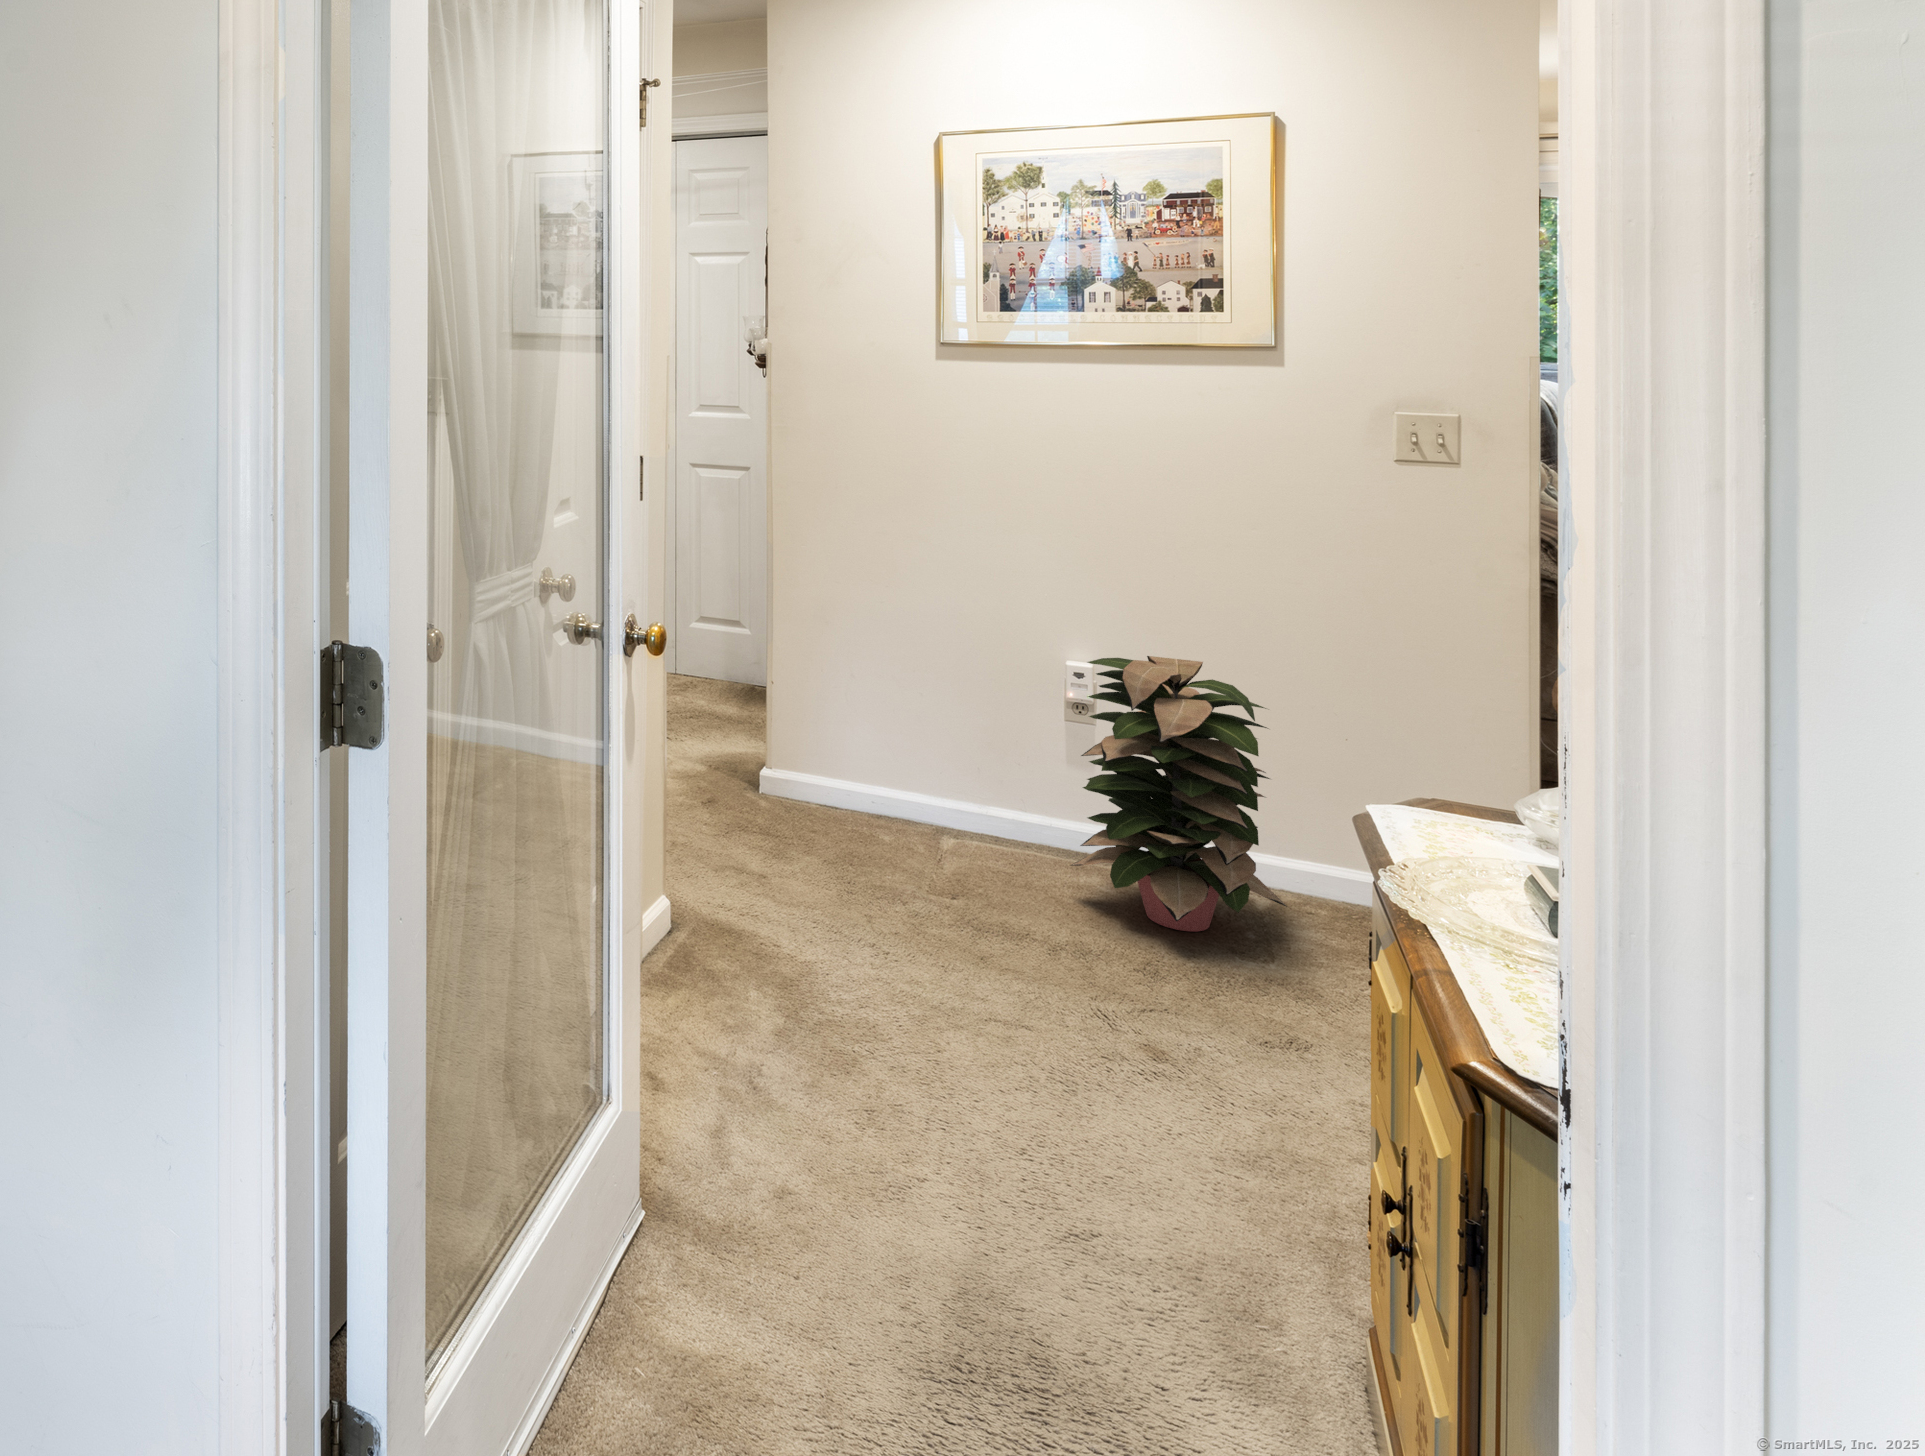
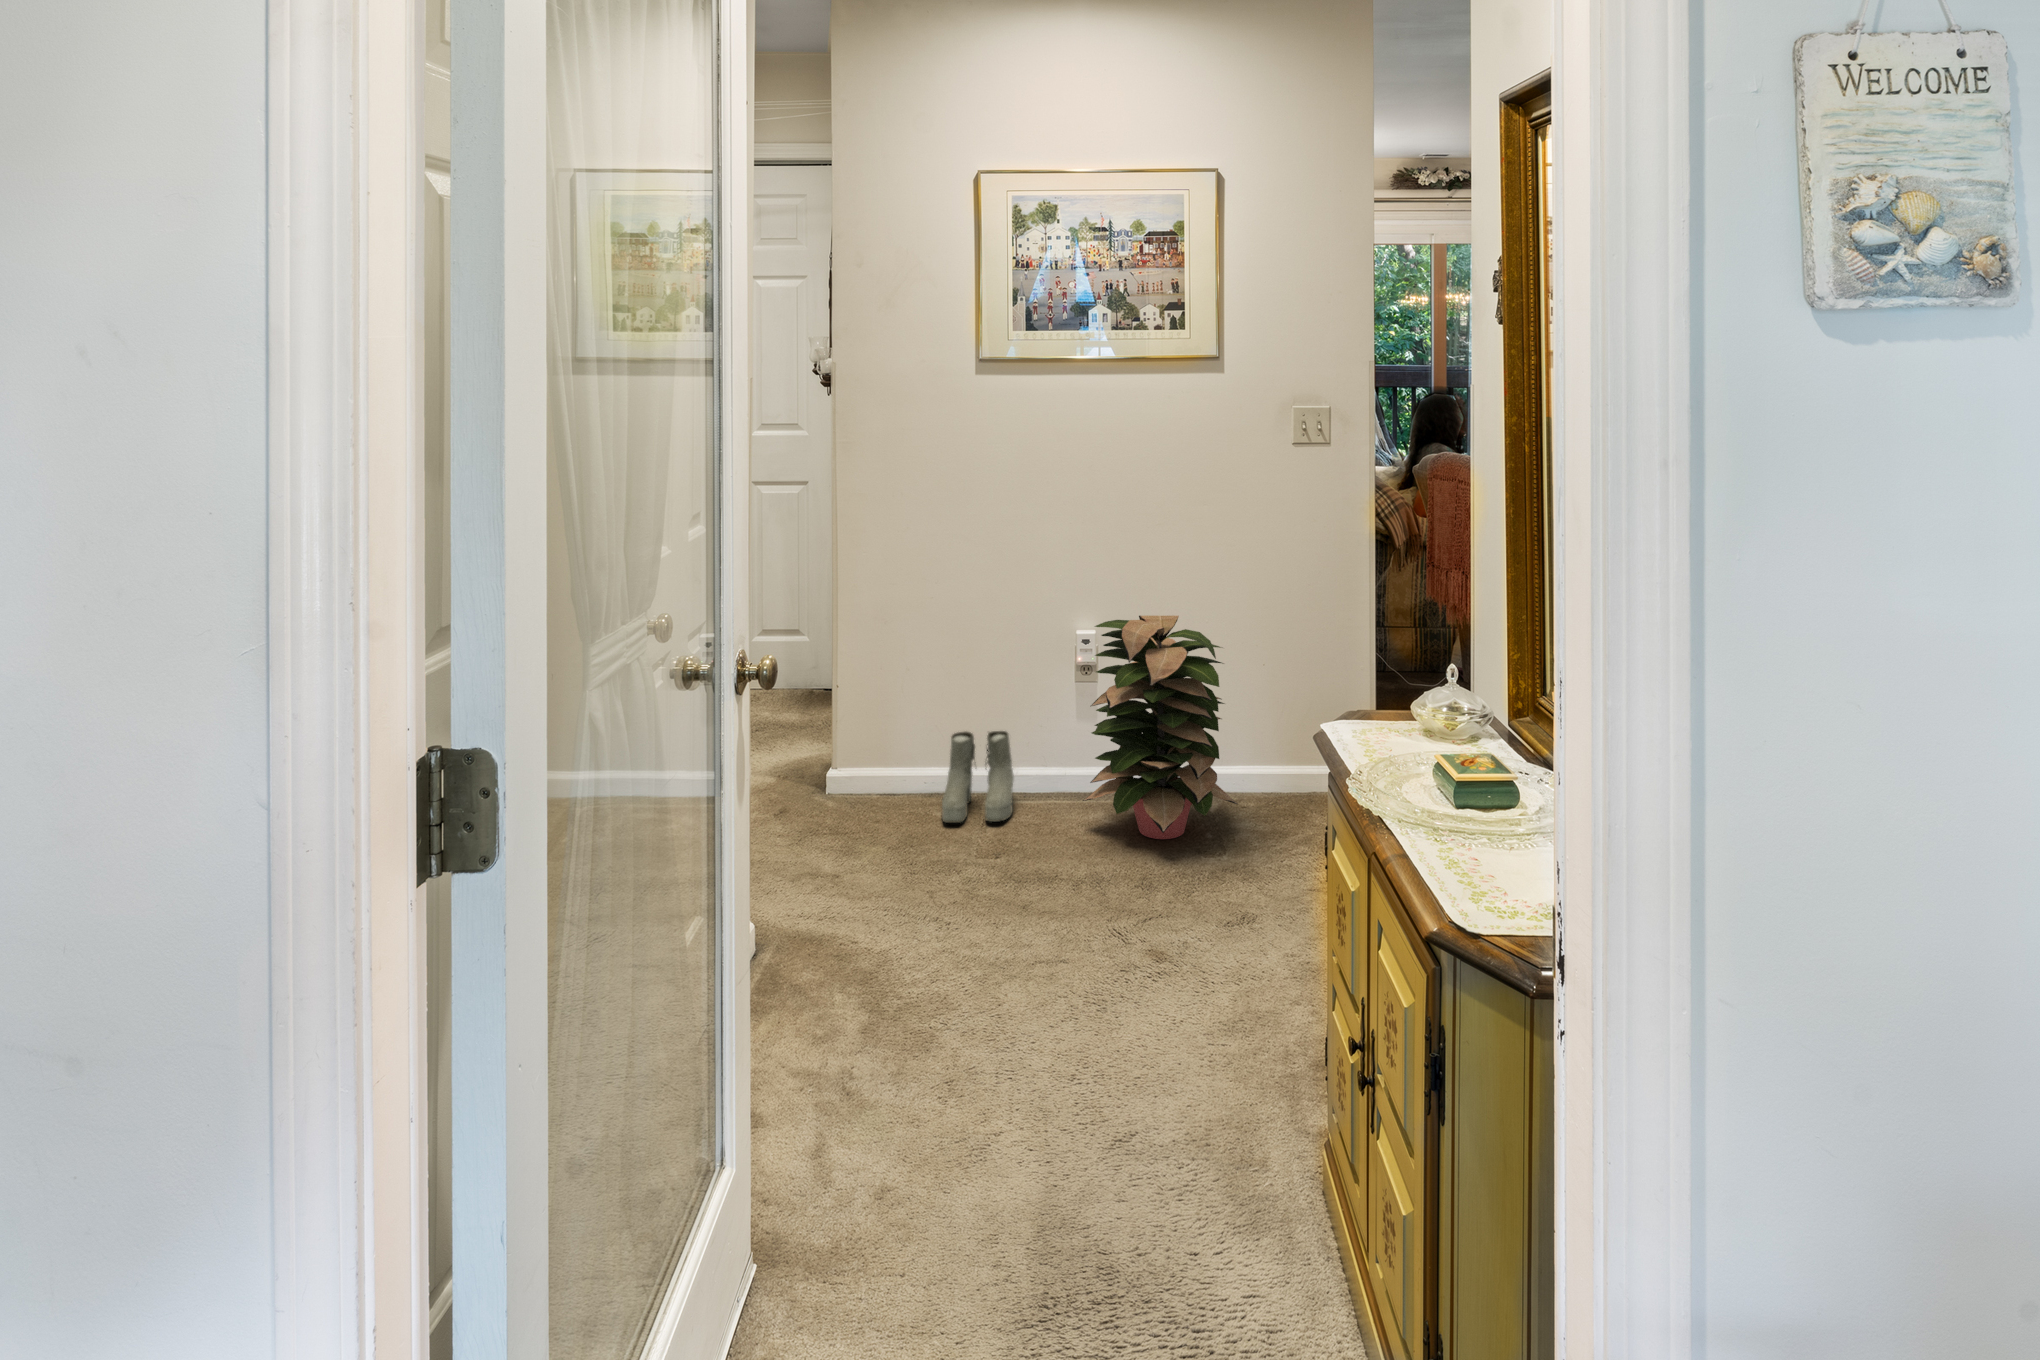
boots: none [897,762,984,871] -> present [942,731,1014,823]

